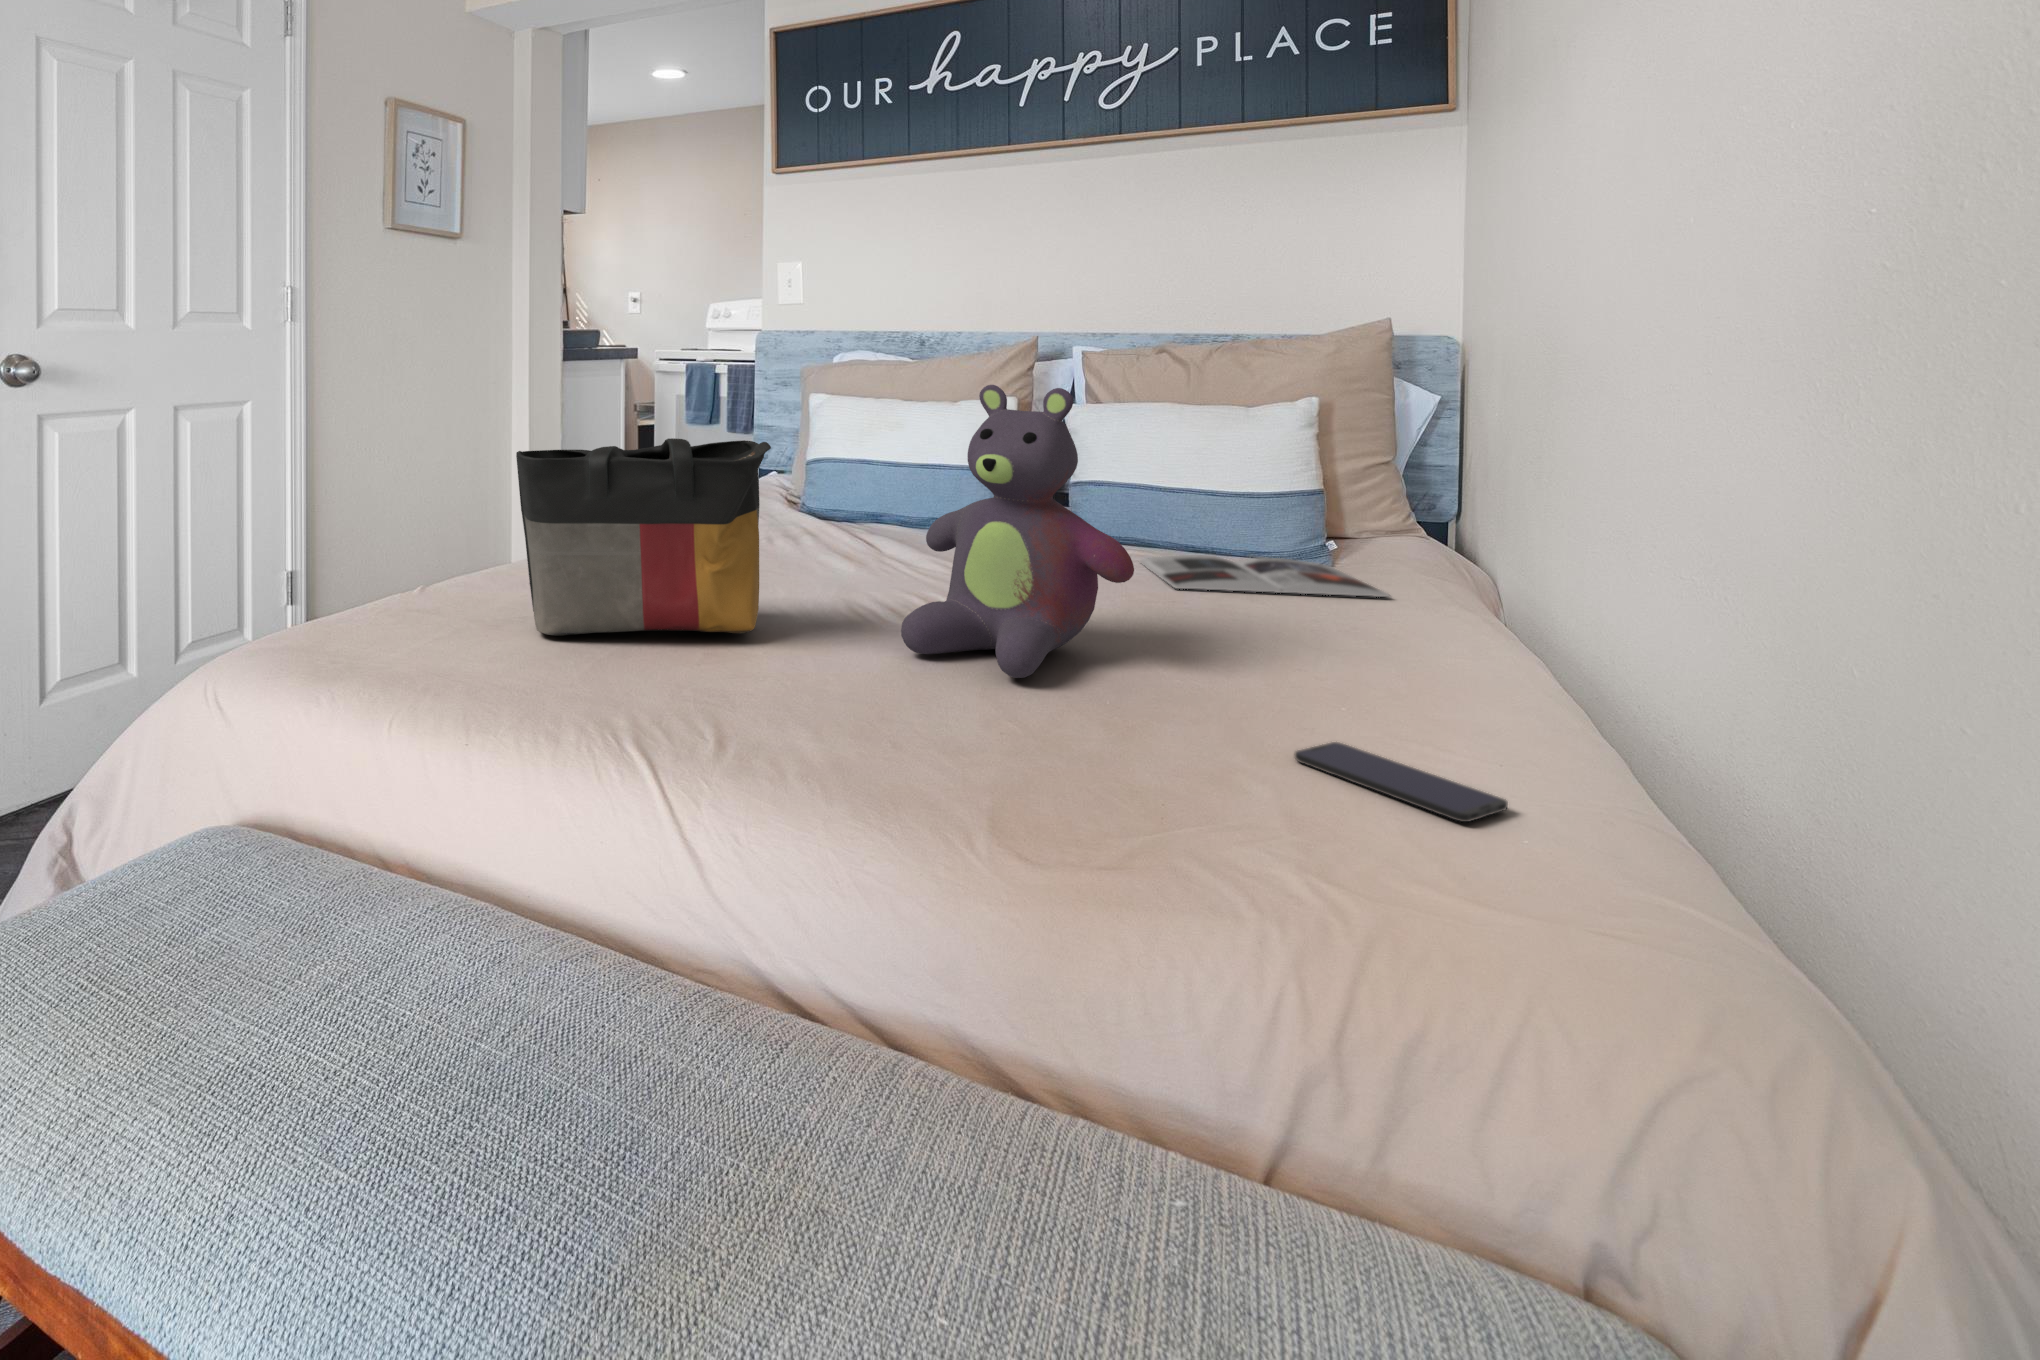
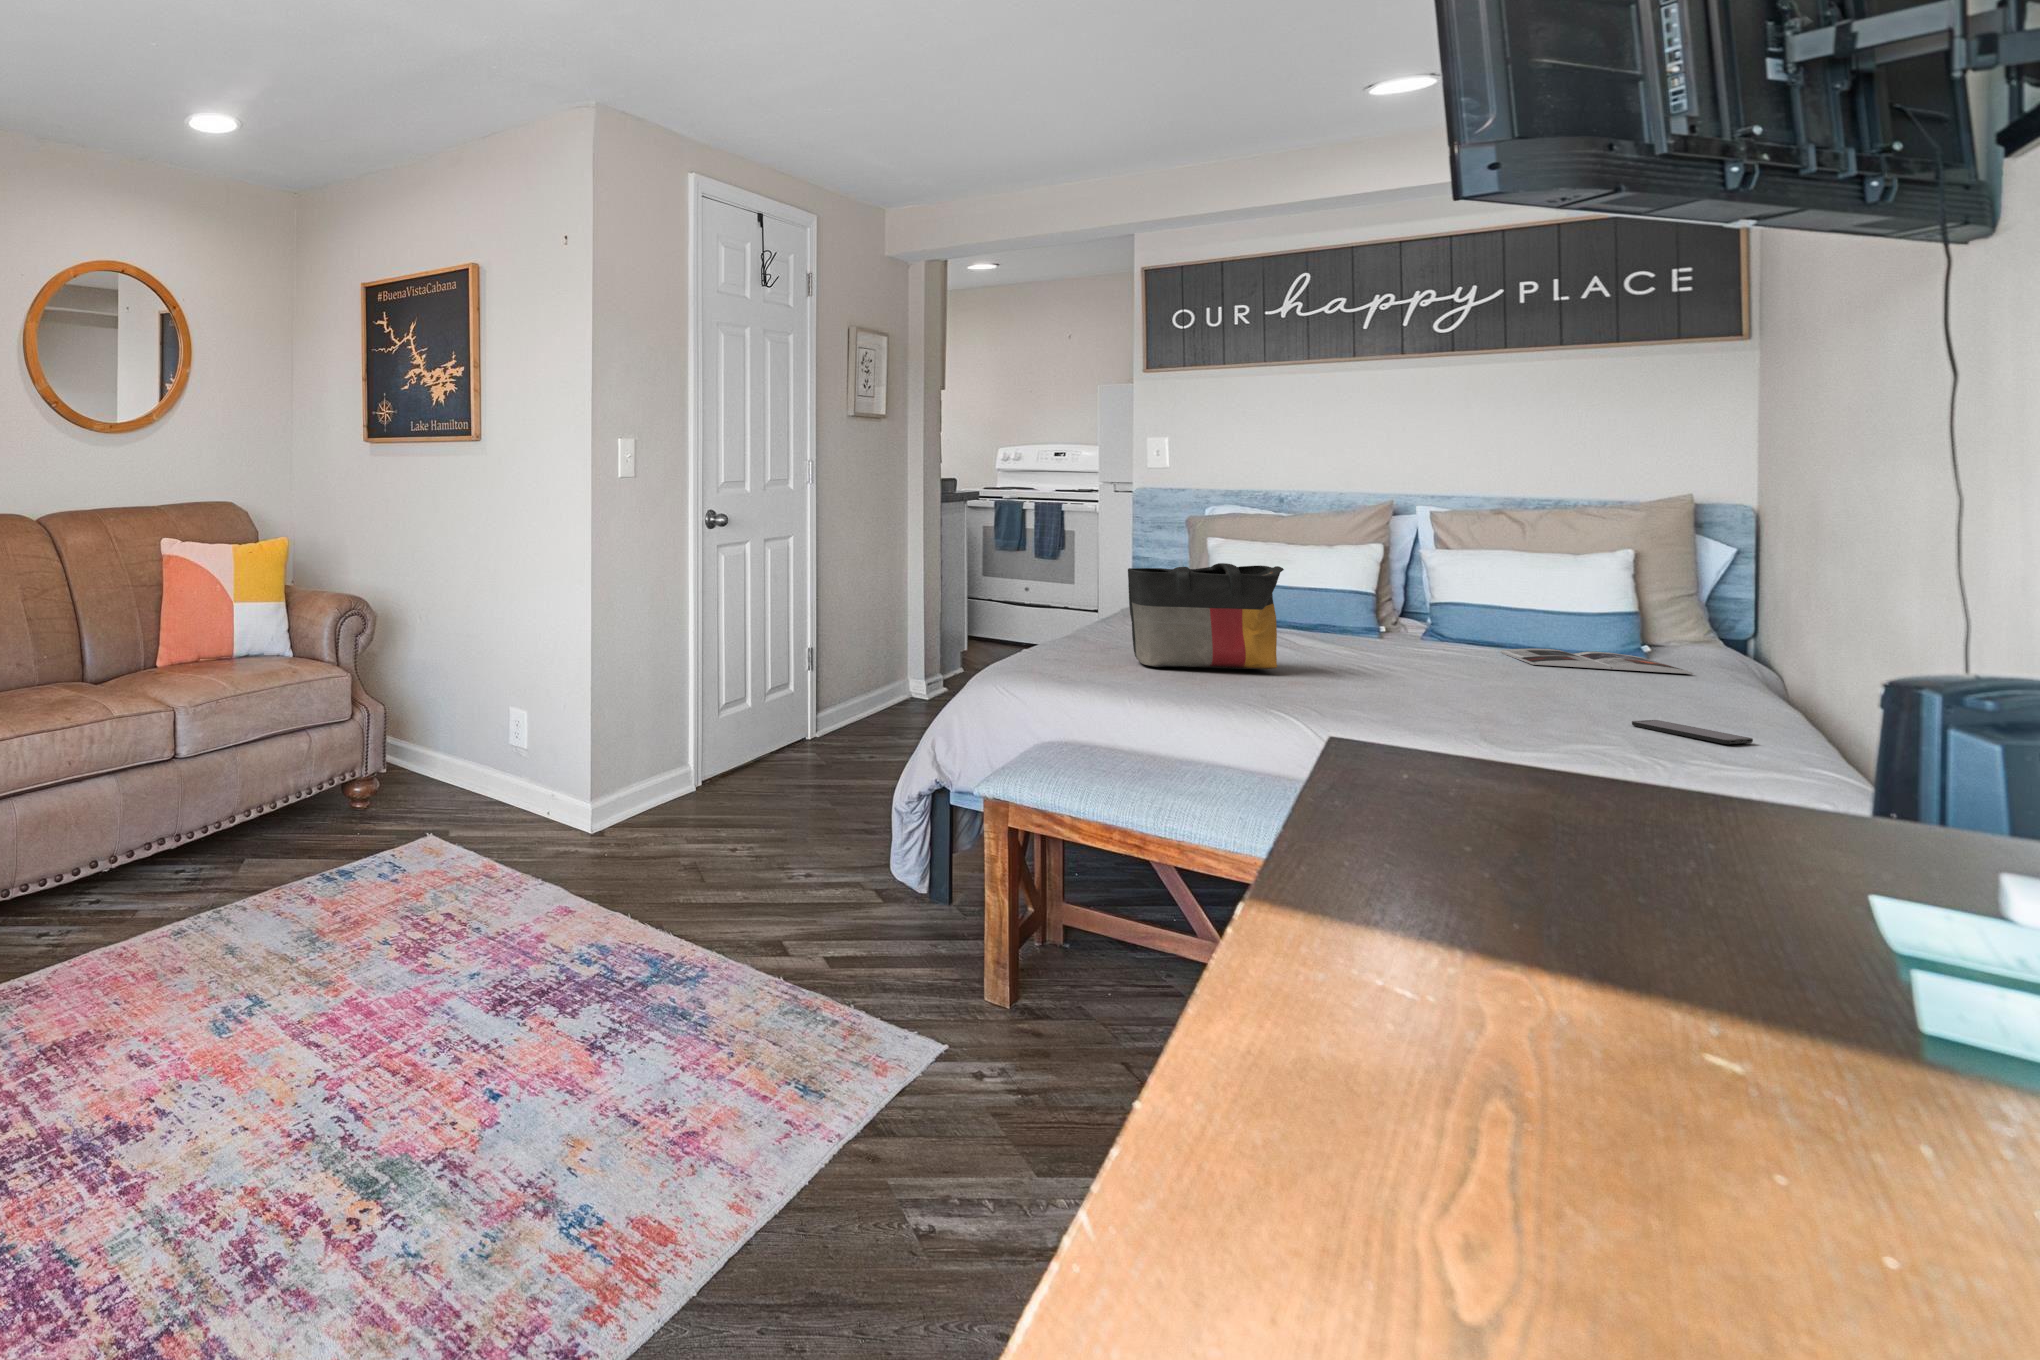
stuffed bear: present [901,385,1134,678] -> none [1372,537,1523,693]

